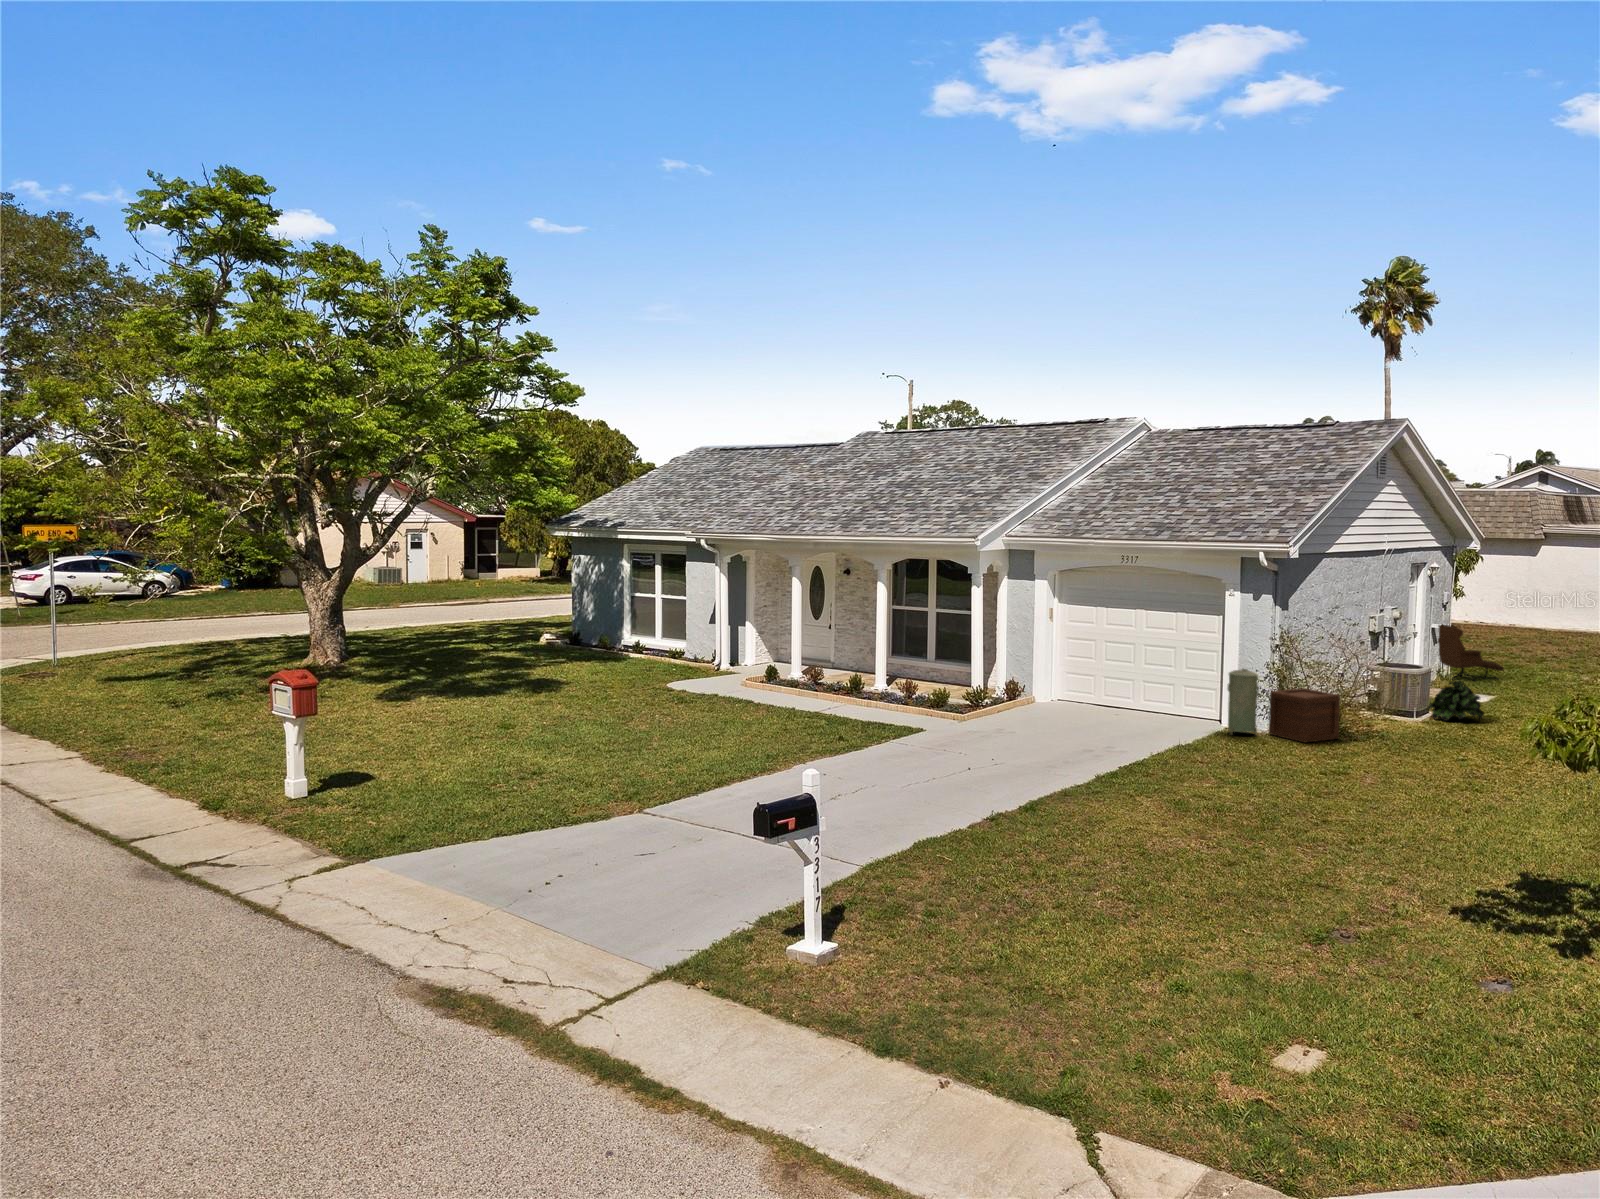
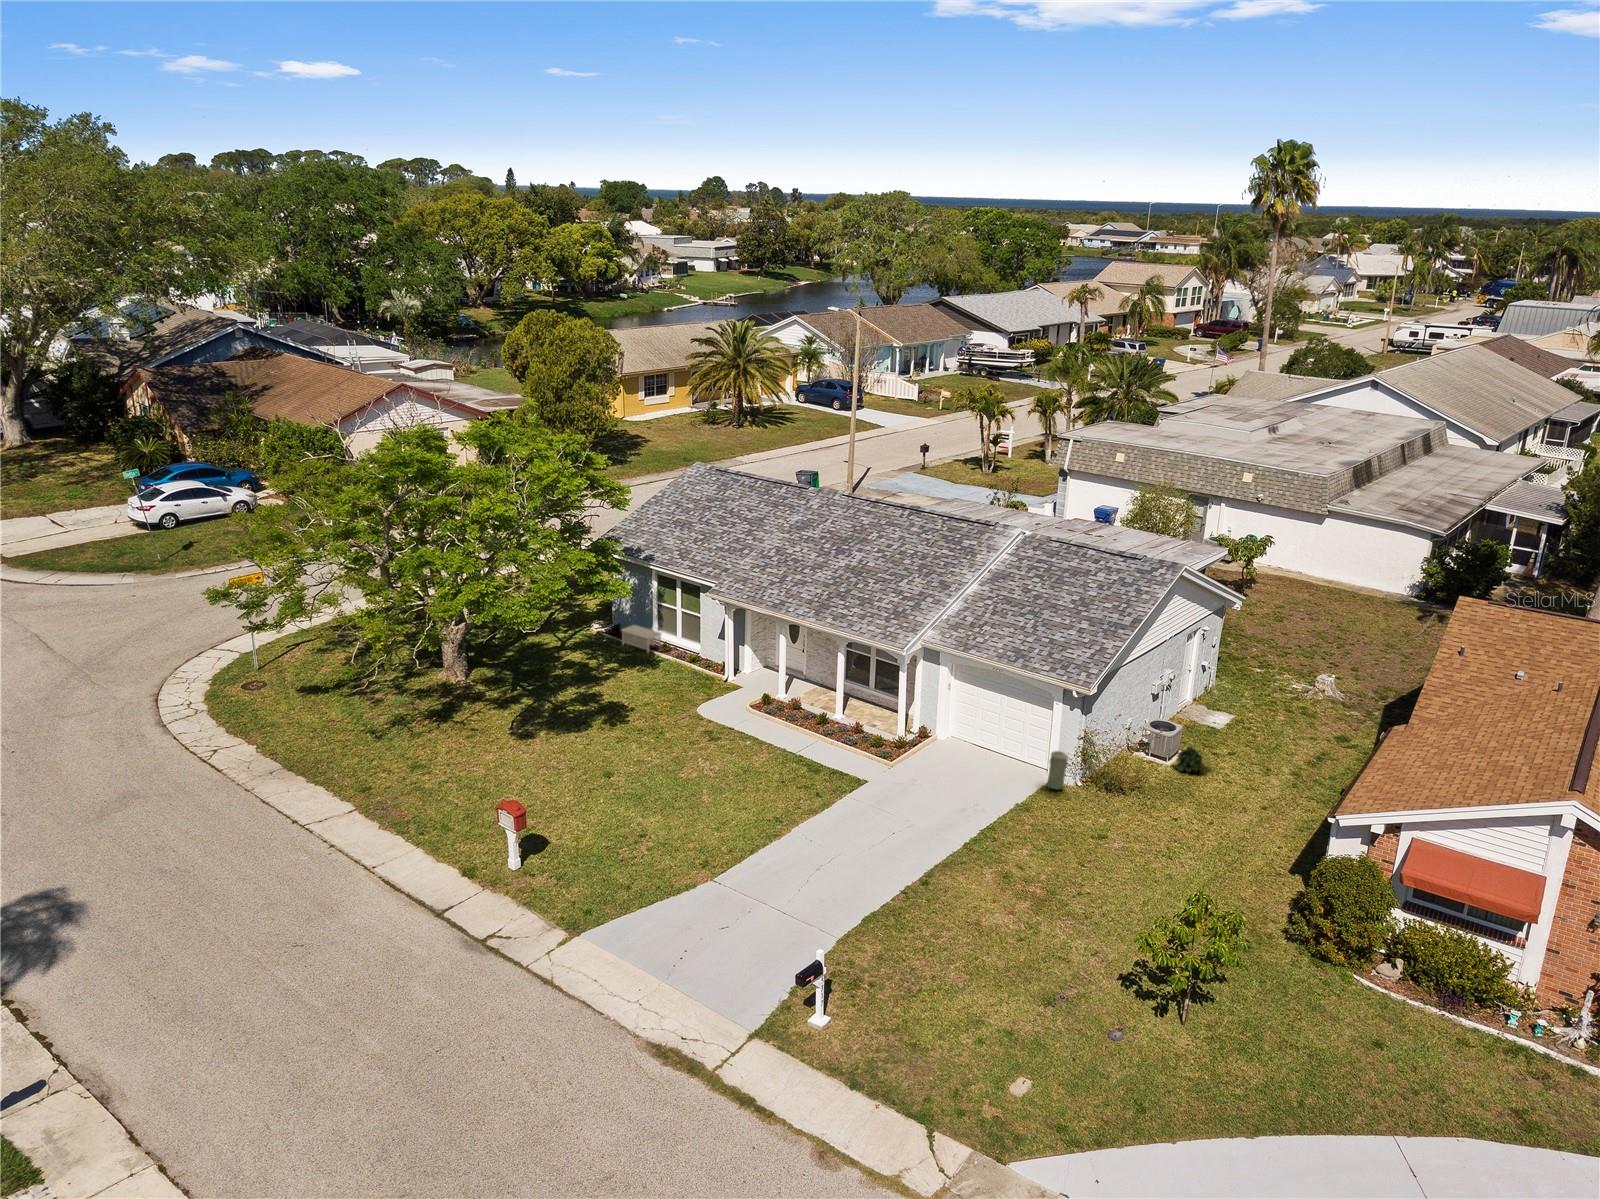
lounge chair: present [1438,625,1504,681] -> none [1200,670,1240,710]
storage bench: none [581,629,637,657] -> present [621,625,661,652]
wooden crate: present [1269,688,1340,743] -> none [1071,761,1113,801]

